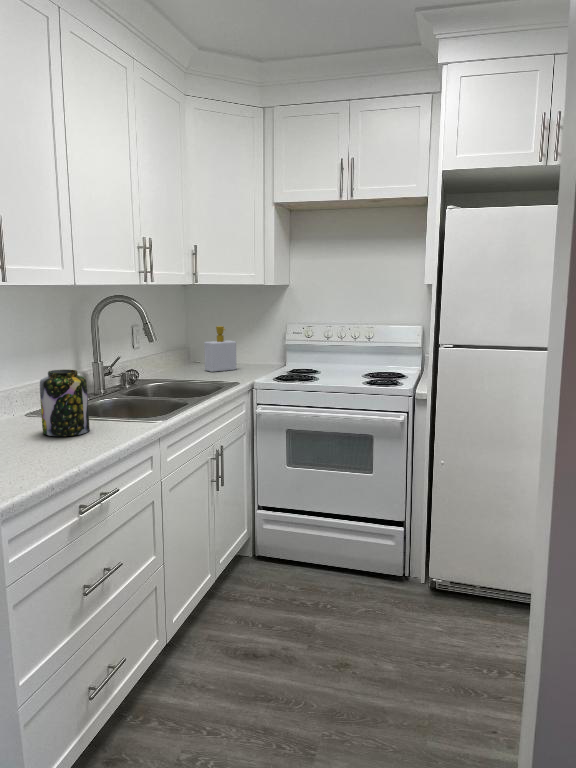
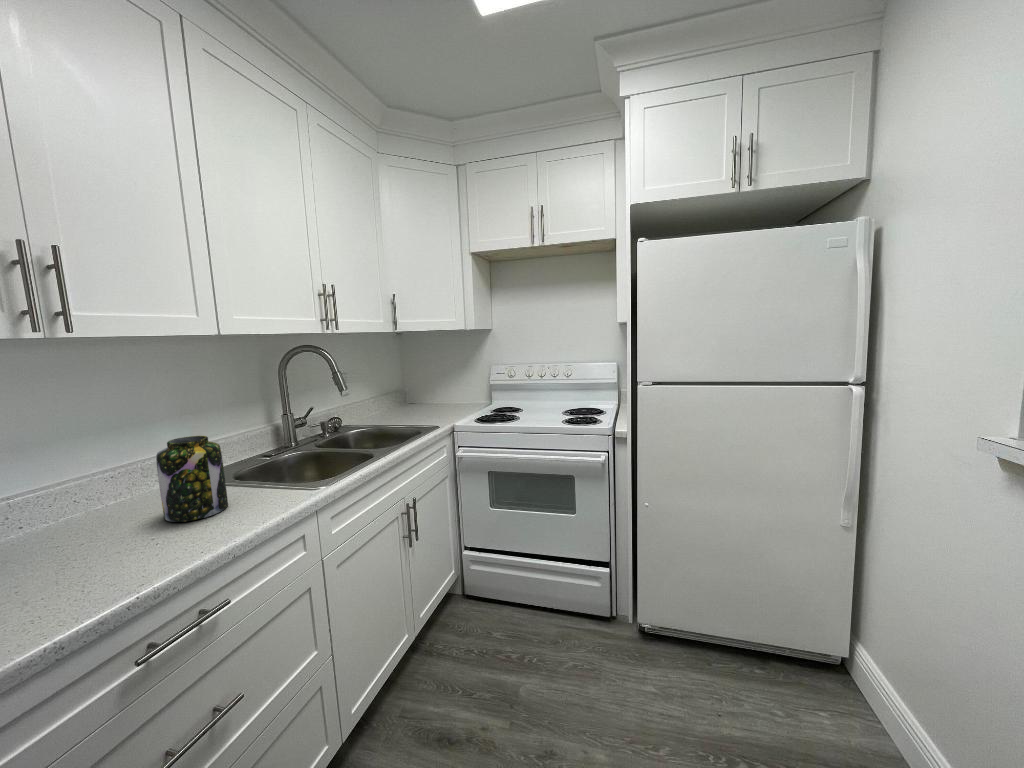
soap bottle: present [204,326,236,372] -> none [413,370,445,413]

